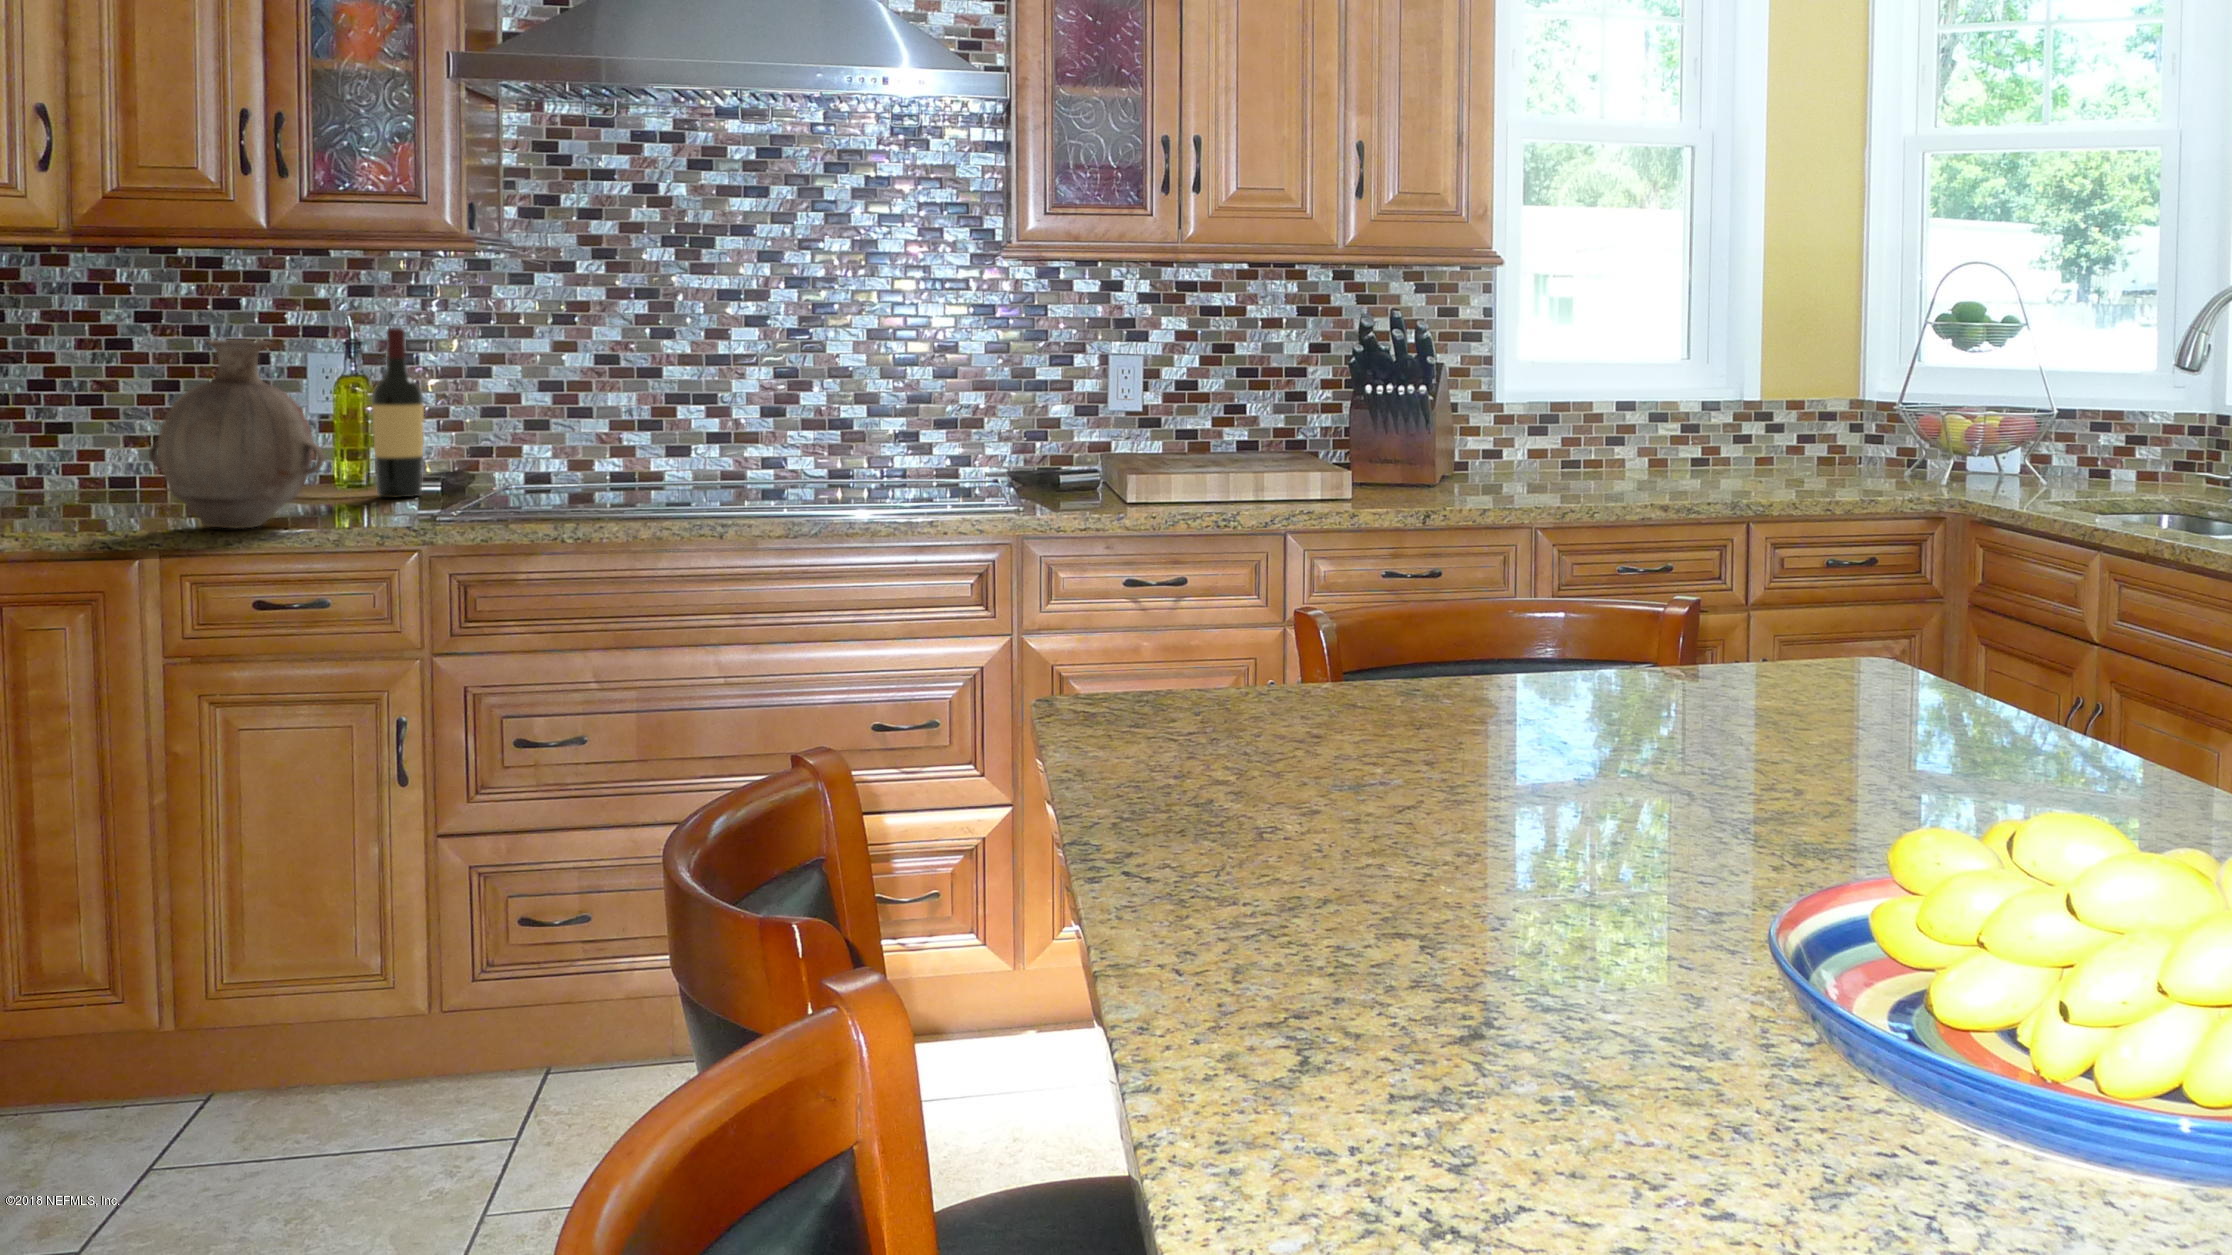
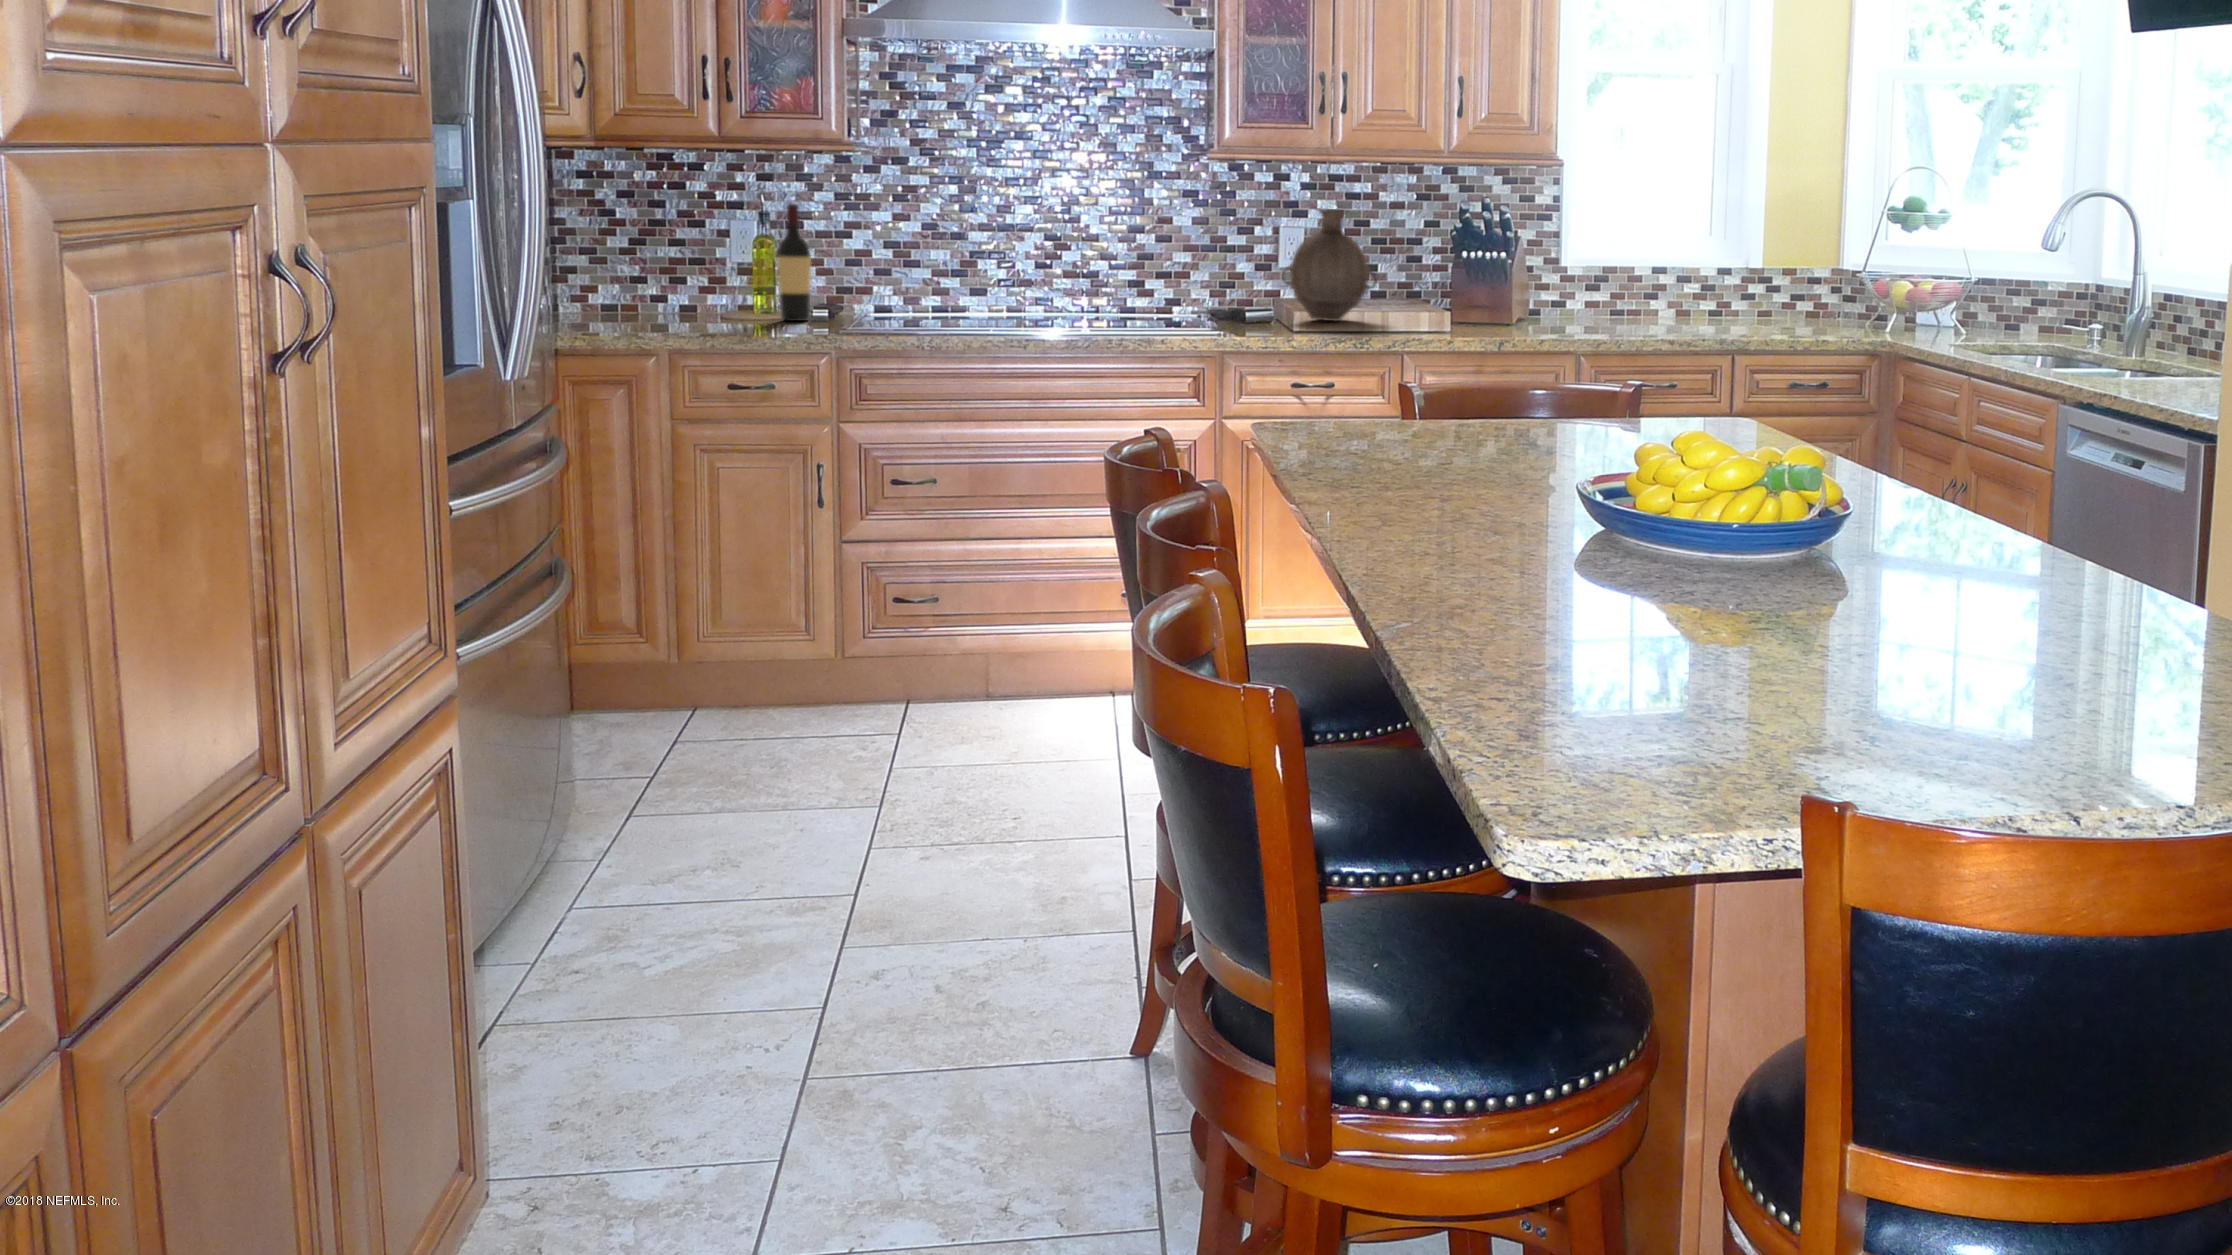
vase: present [149,340,325,529] -> present [1282,208,1377,321]

